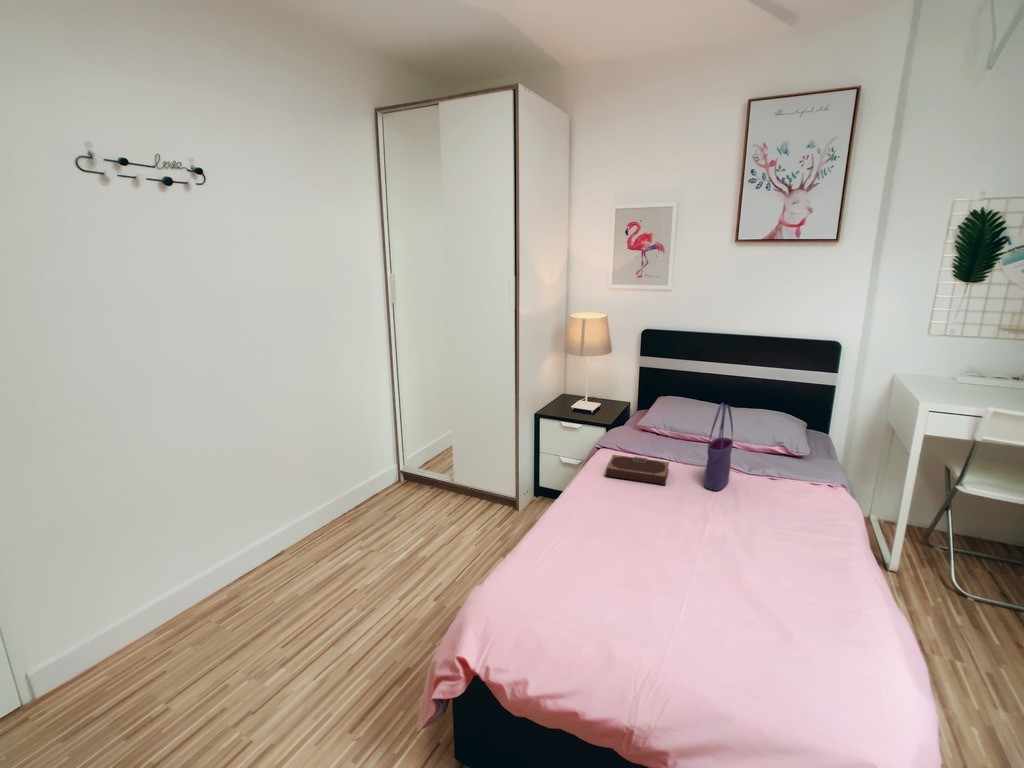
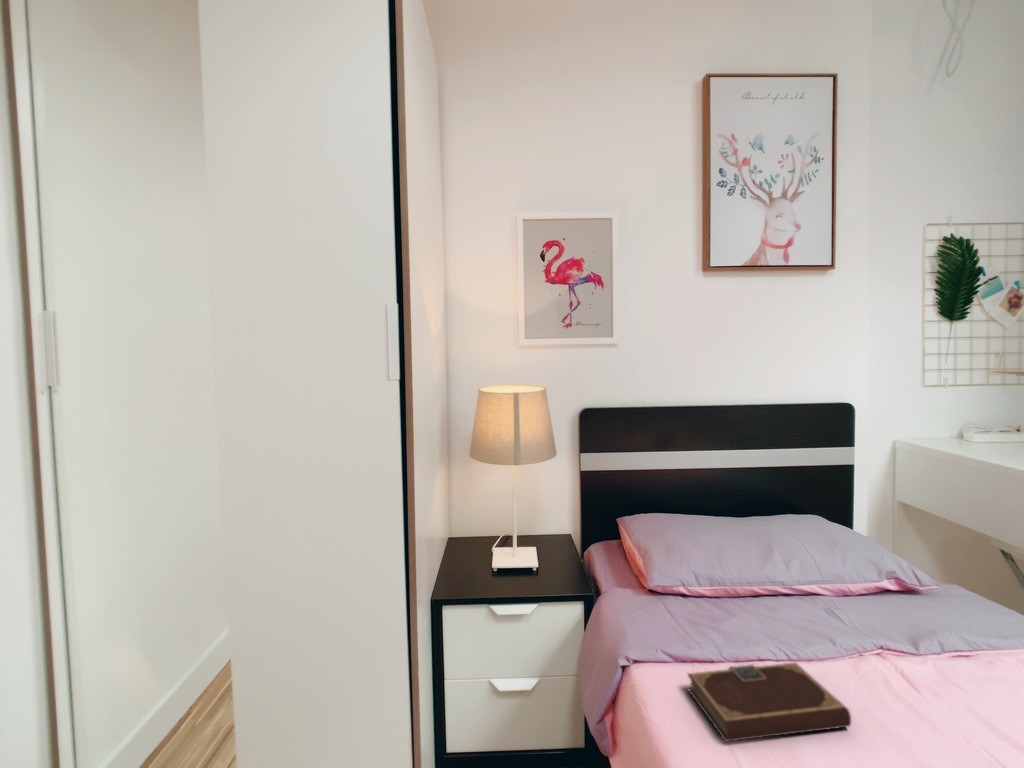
tote bag: present [704,403,733,491] -> none [877,526,940,711]

